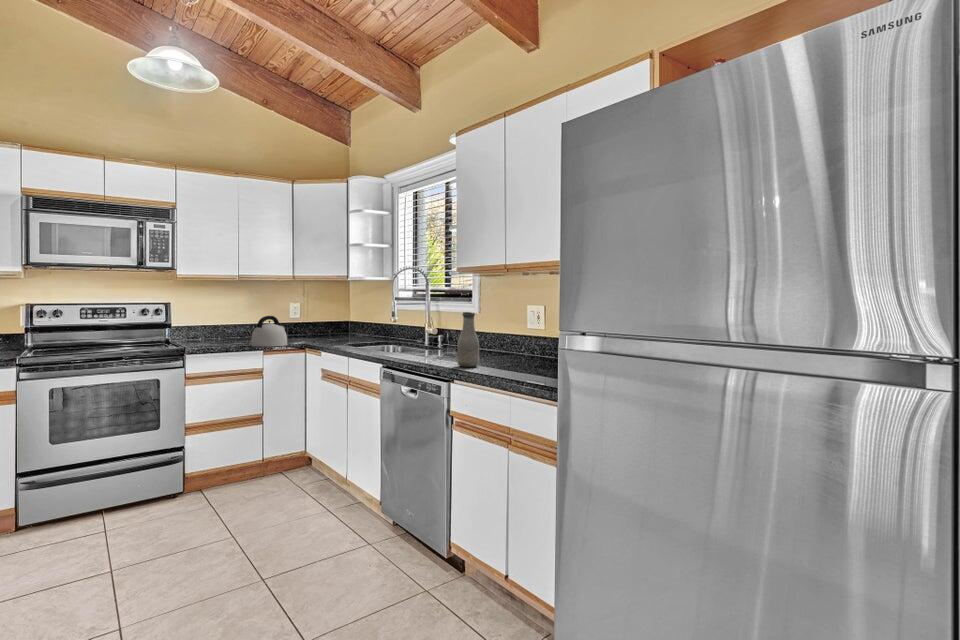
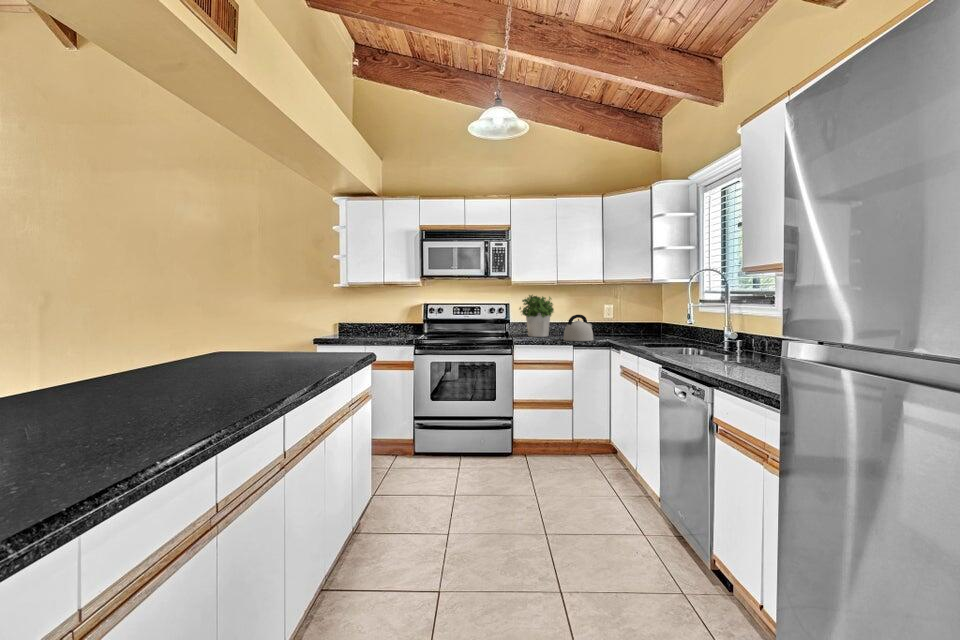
potted plant: none [184,292,234,344] -> present [520,295,554,337]
bottle: present [457,312,479,367] -> none [726,317,752,375]

